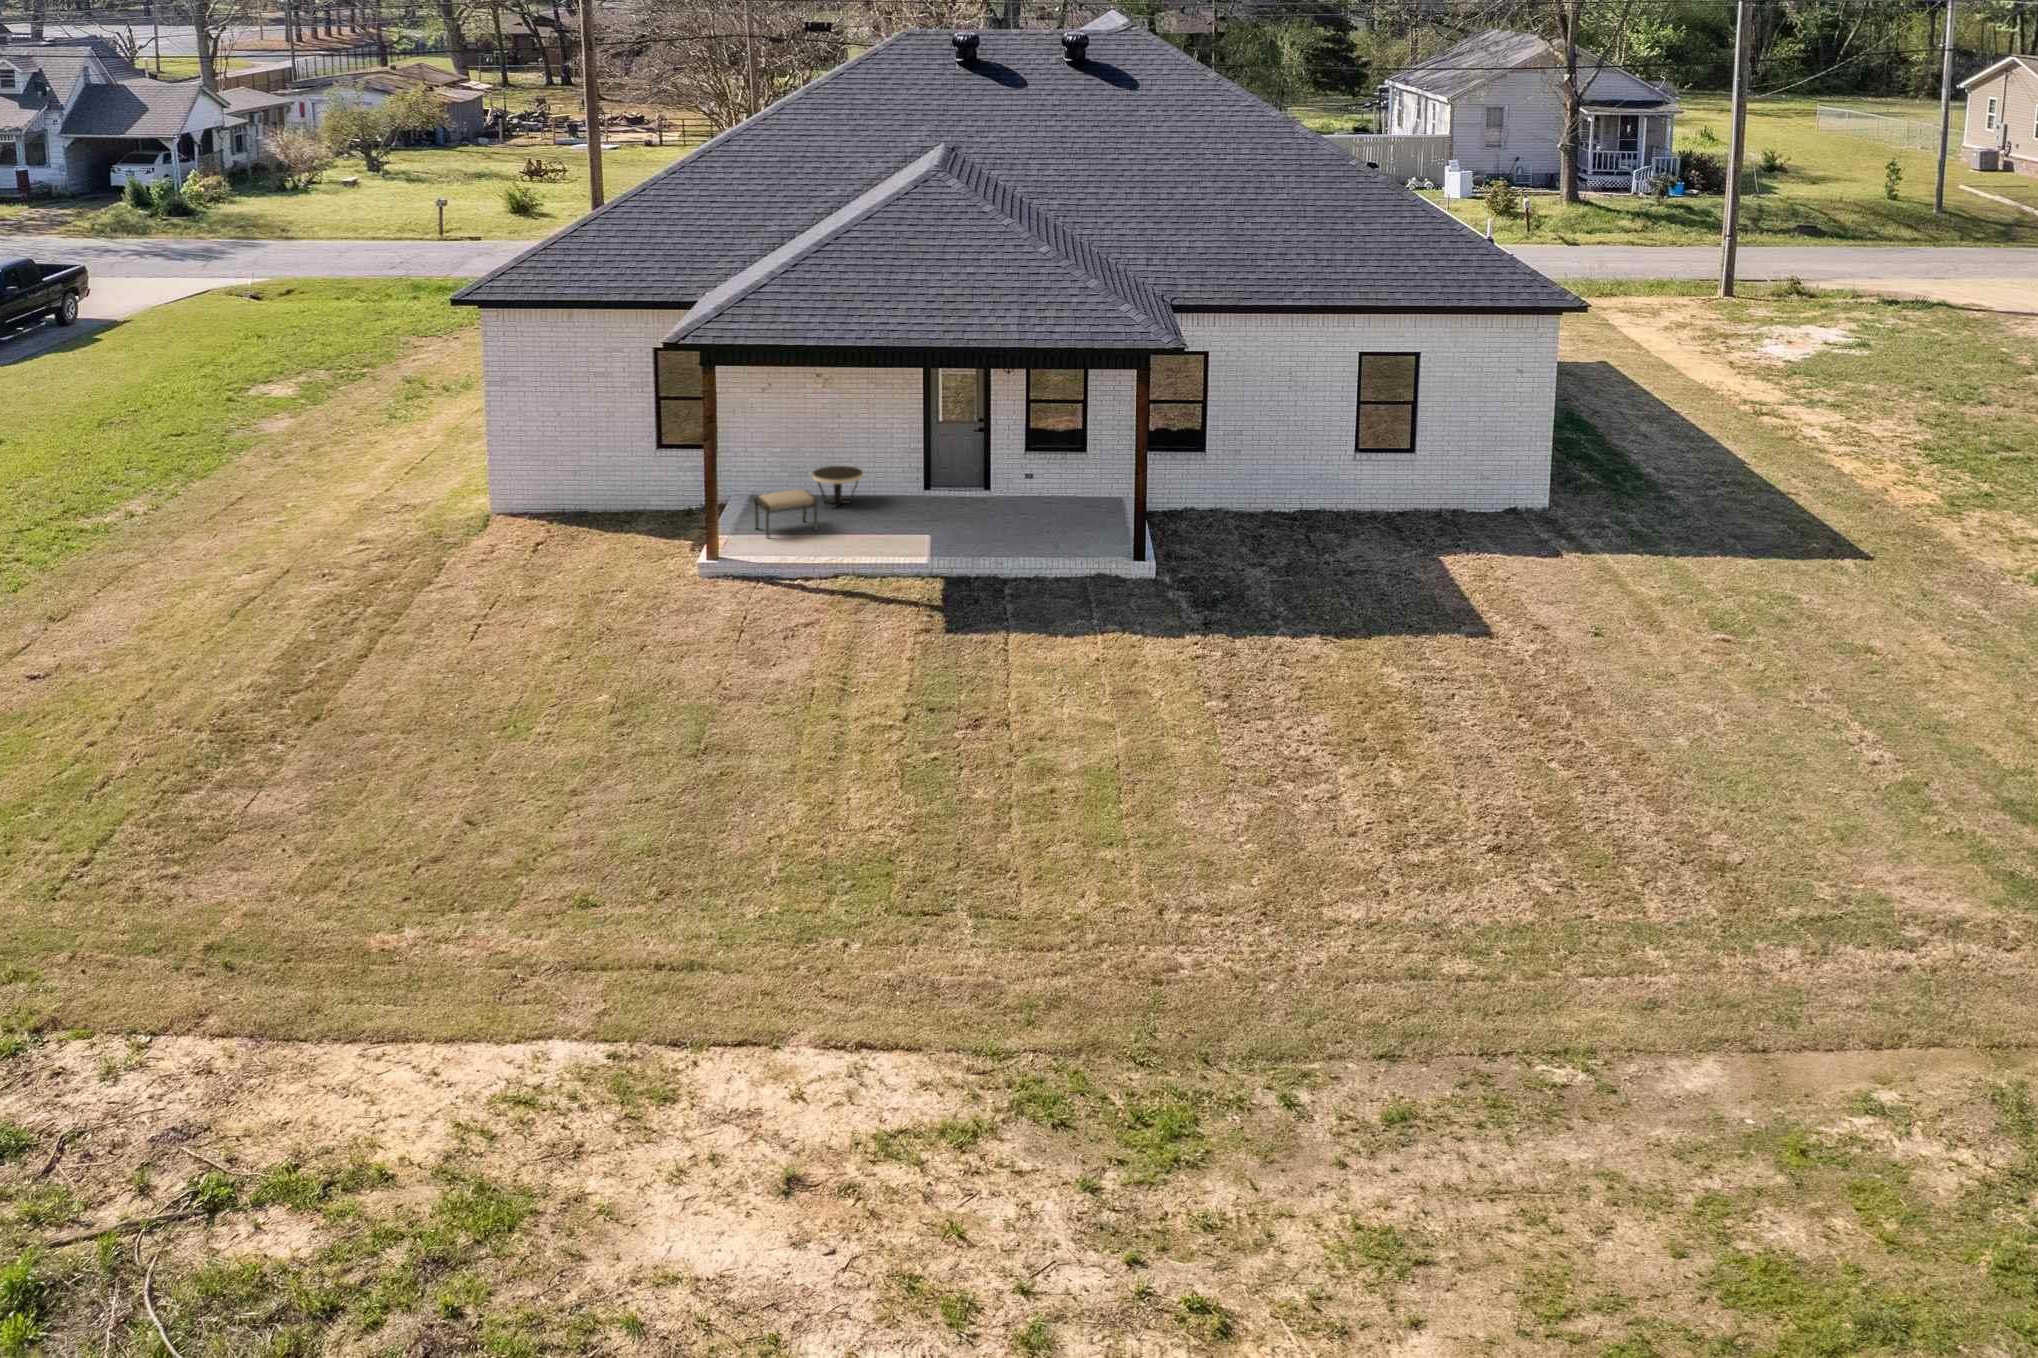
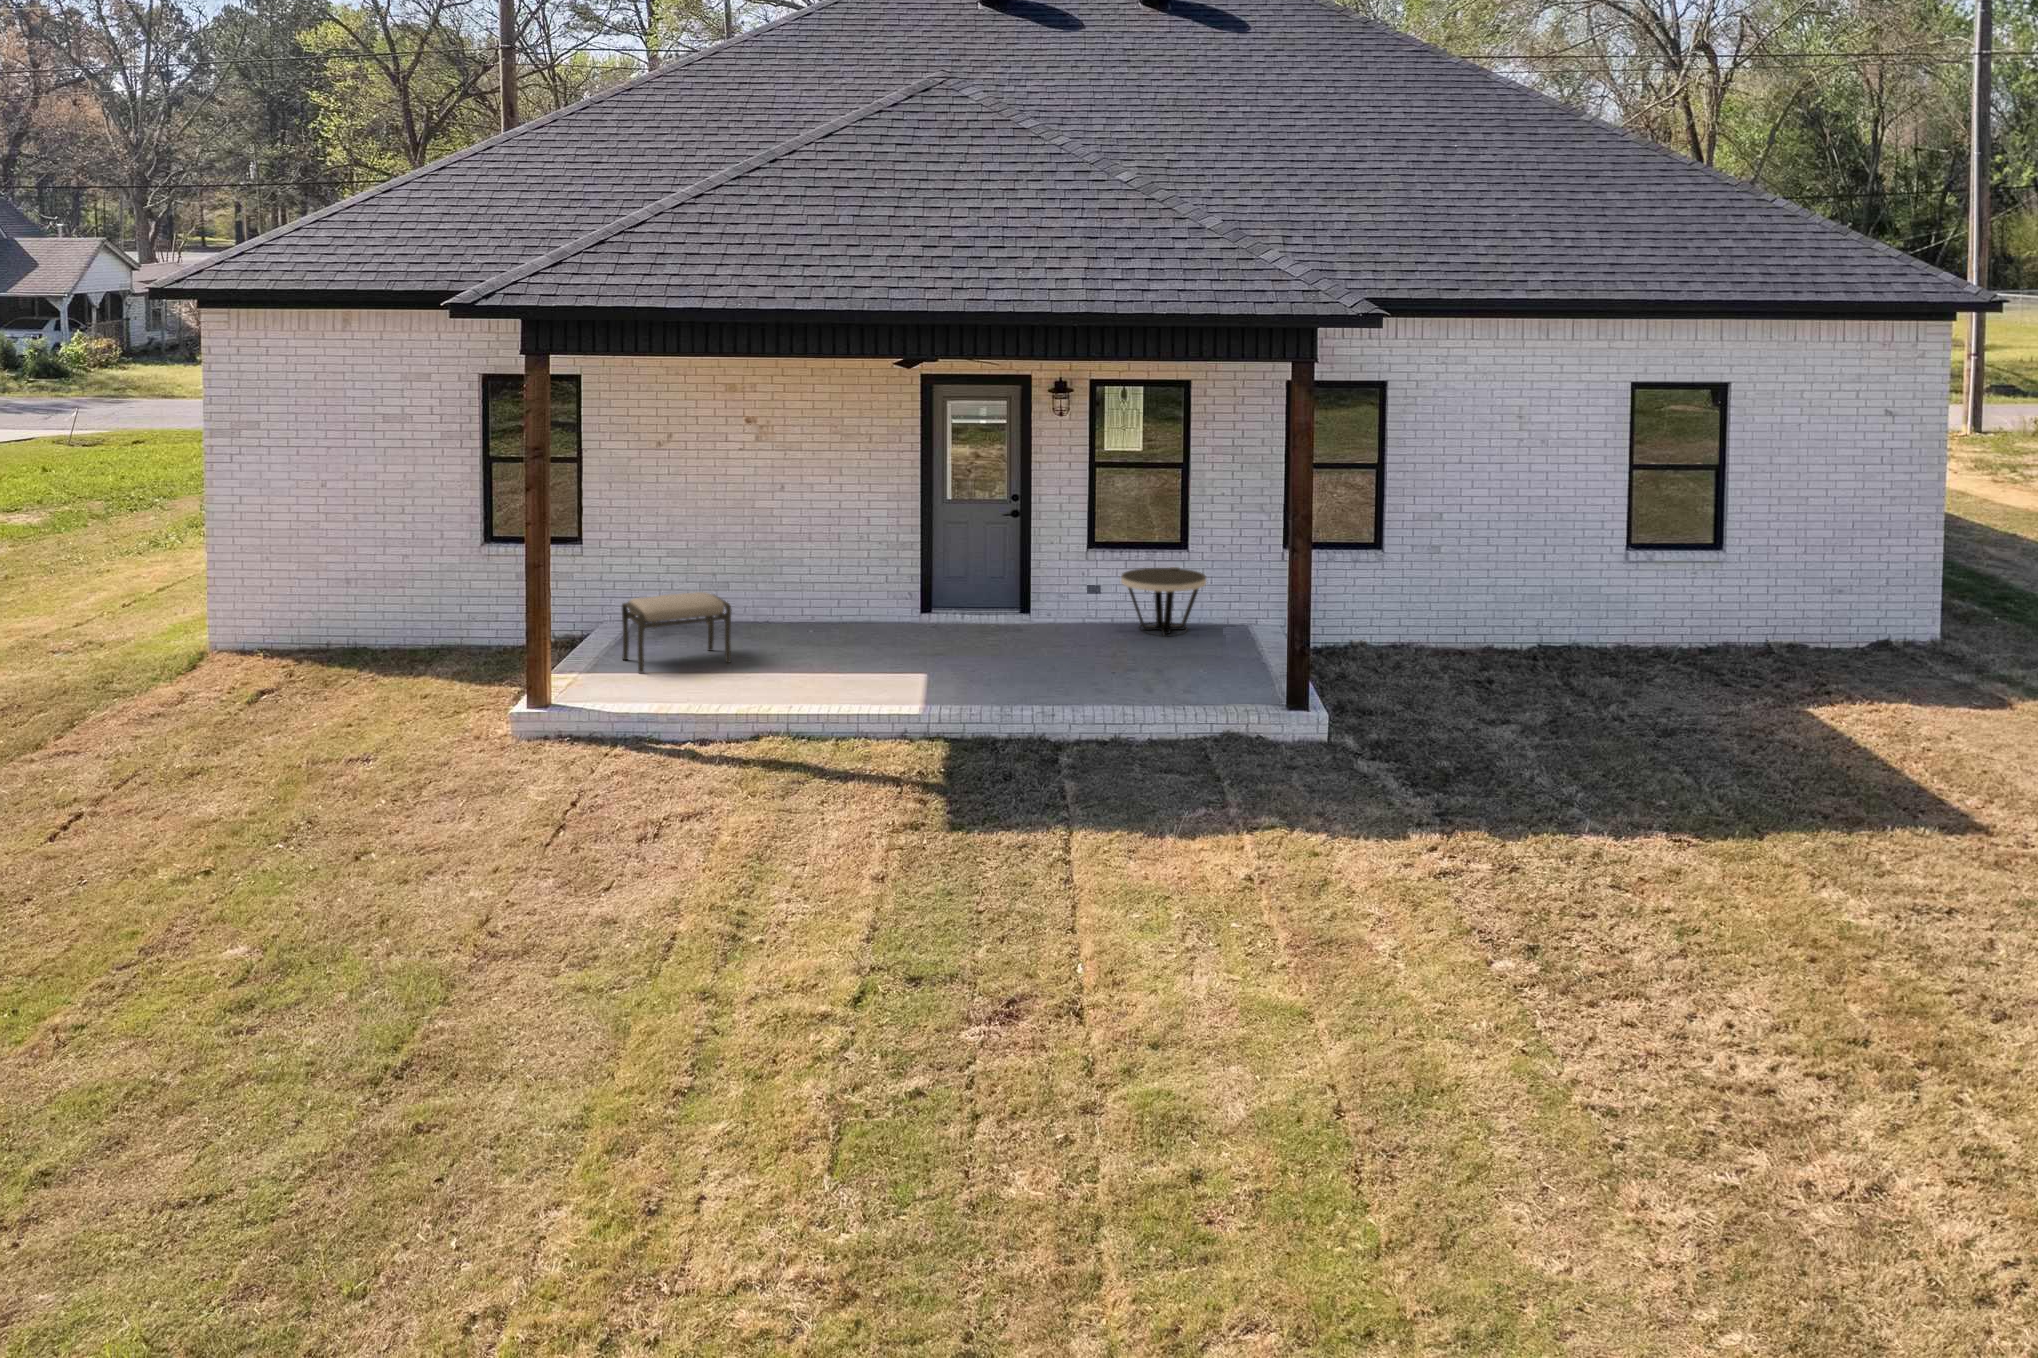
side table: present [812,466,863,507] -> present [1121,567,1206,636]

